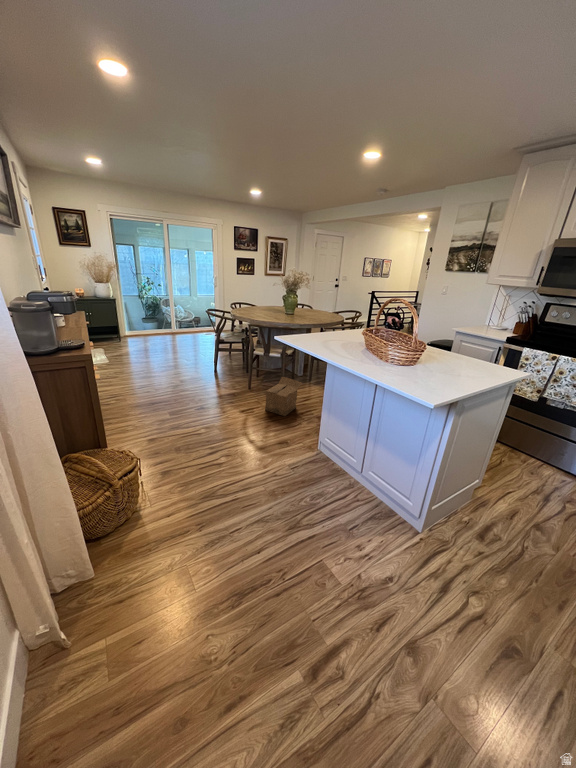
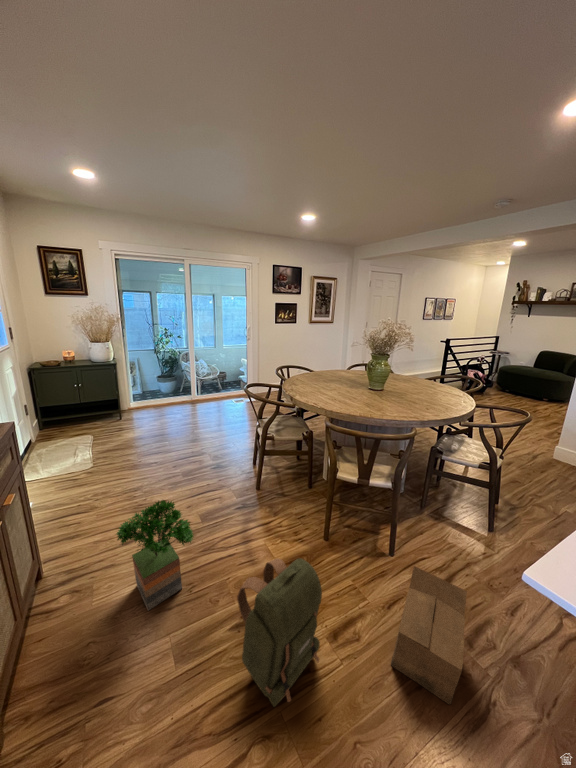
potted tree: none [138,349,176,398] -> present [116,500,193,611]
backpack: none [196,361,234,414] -> present [237,559,322,707]

